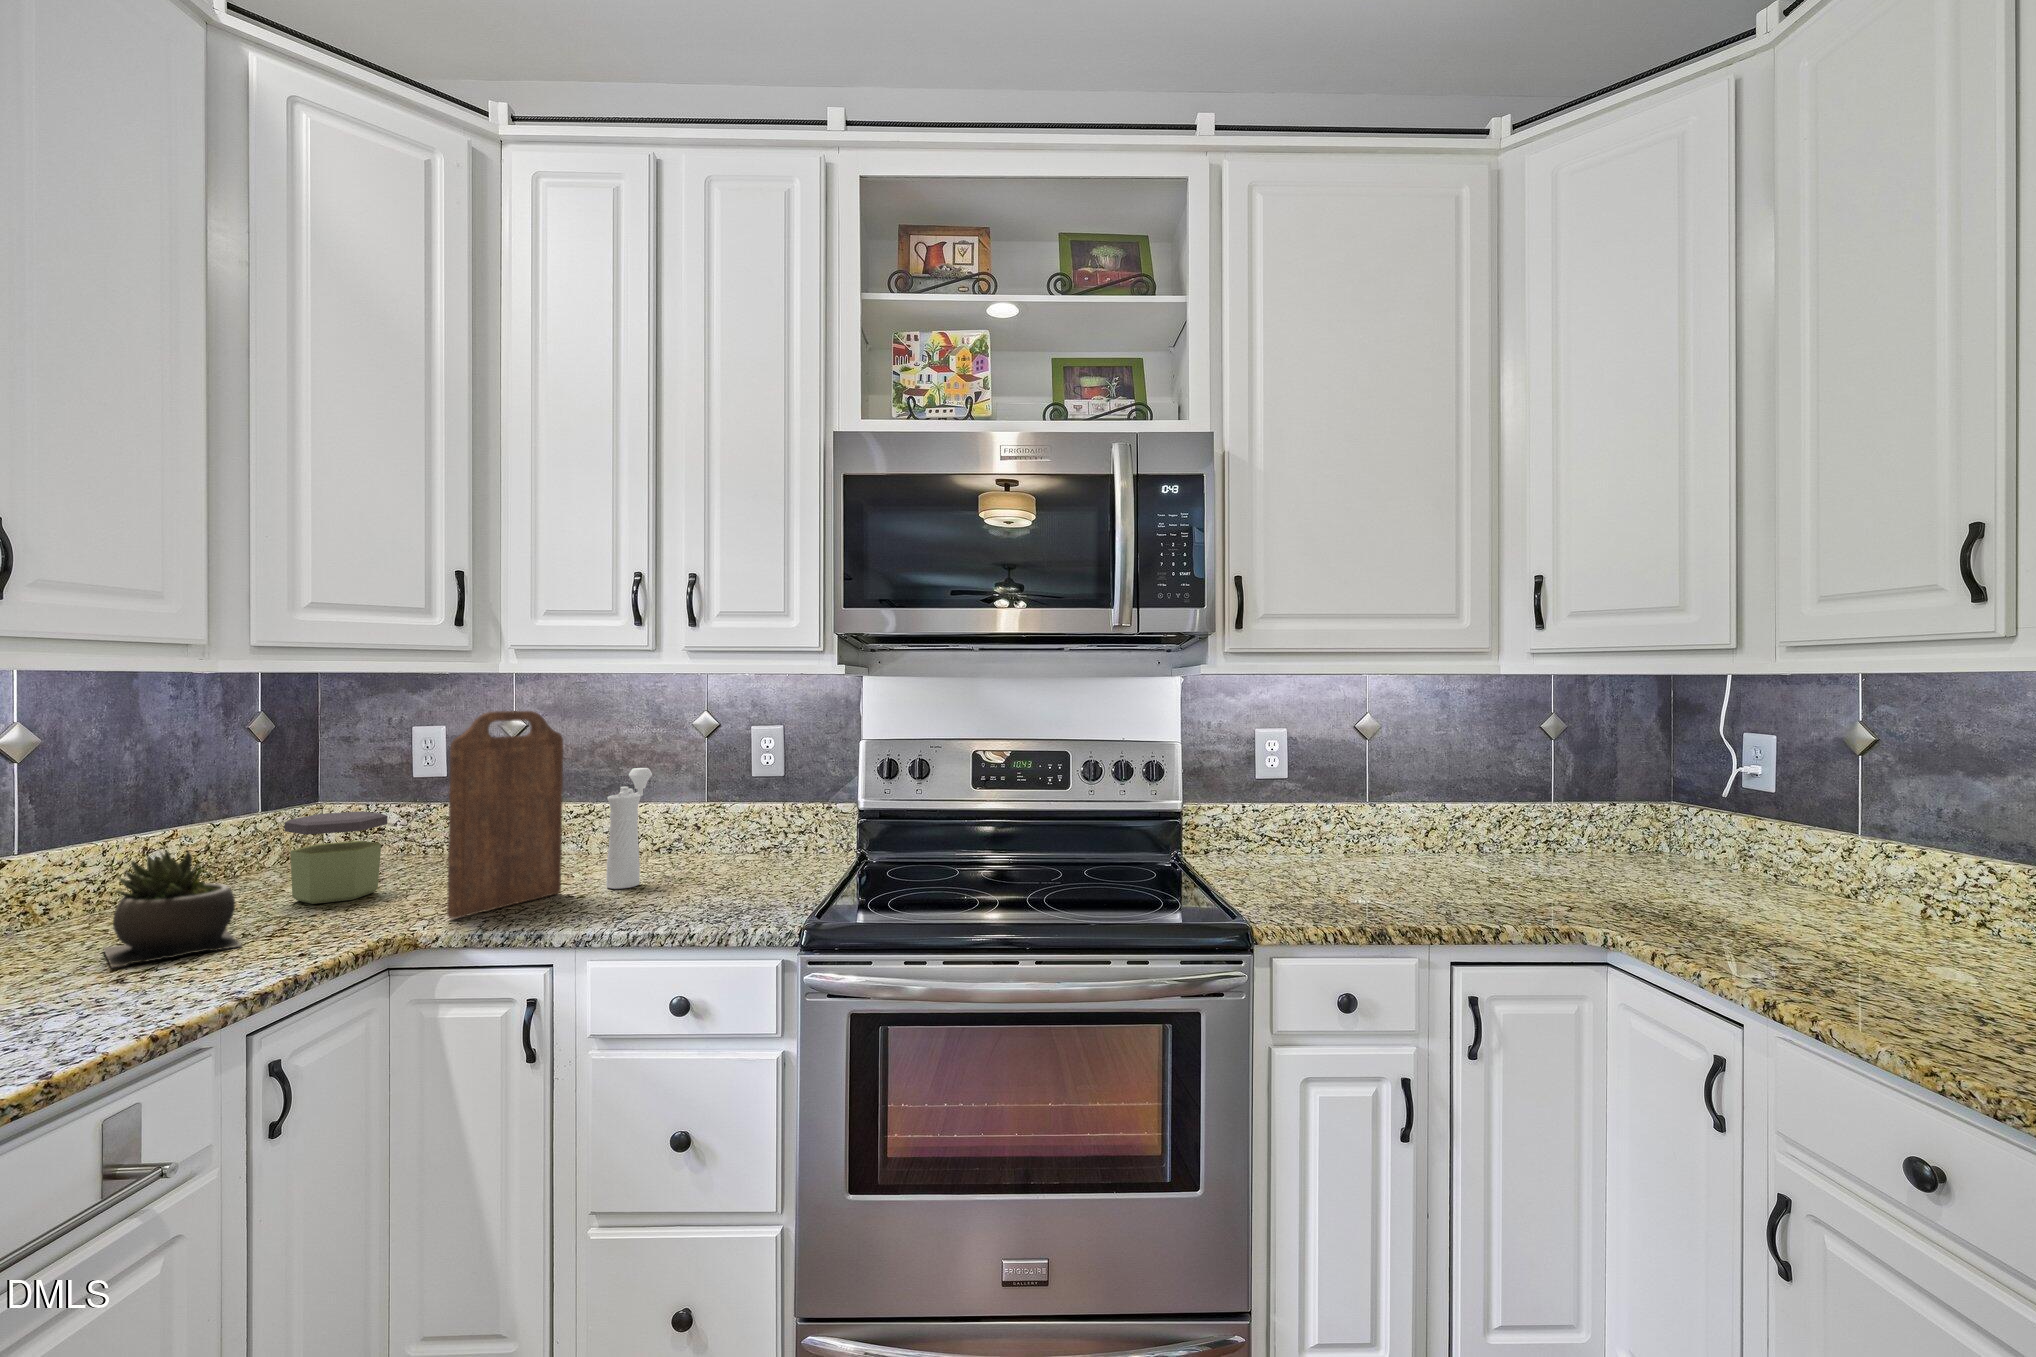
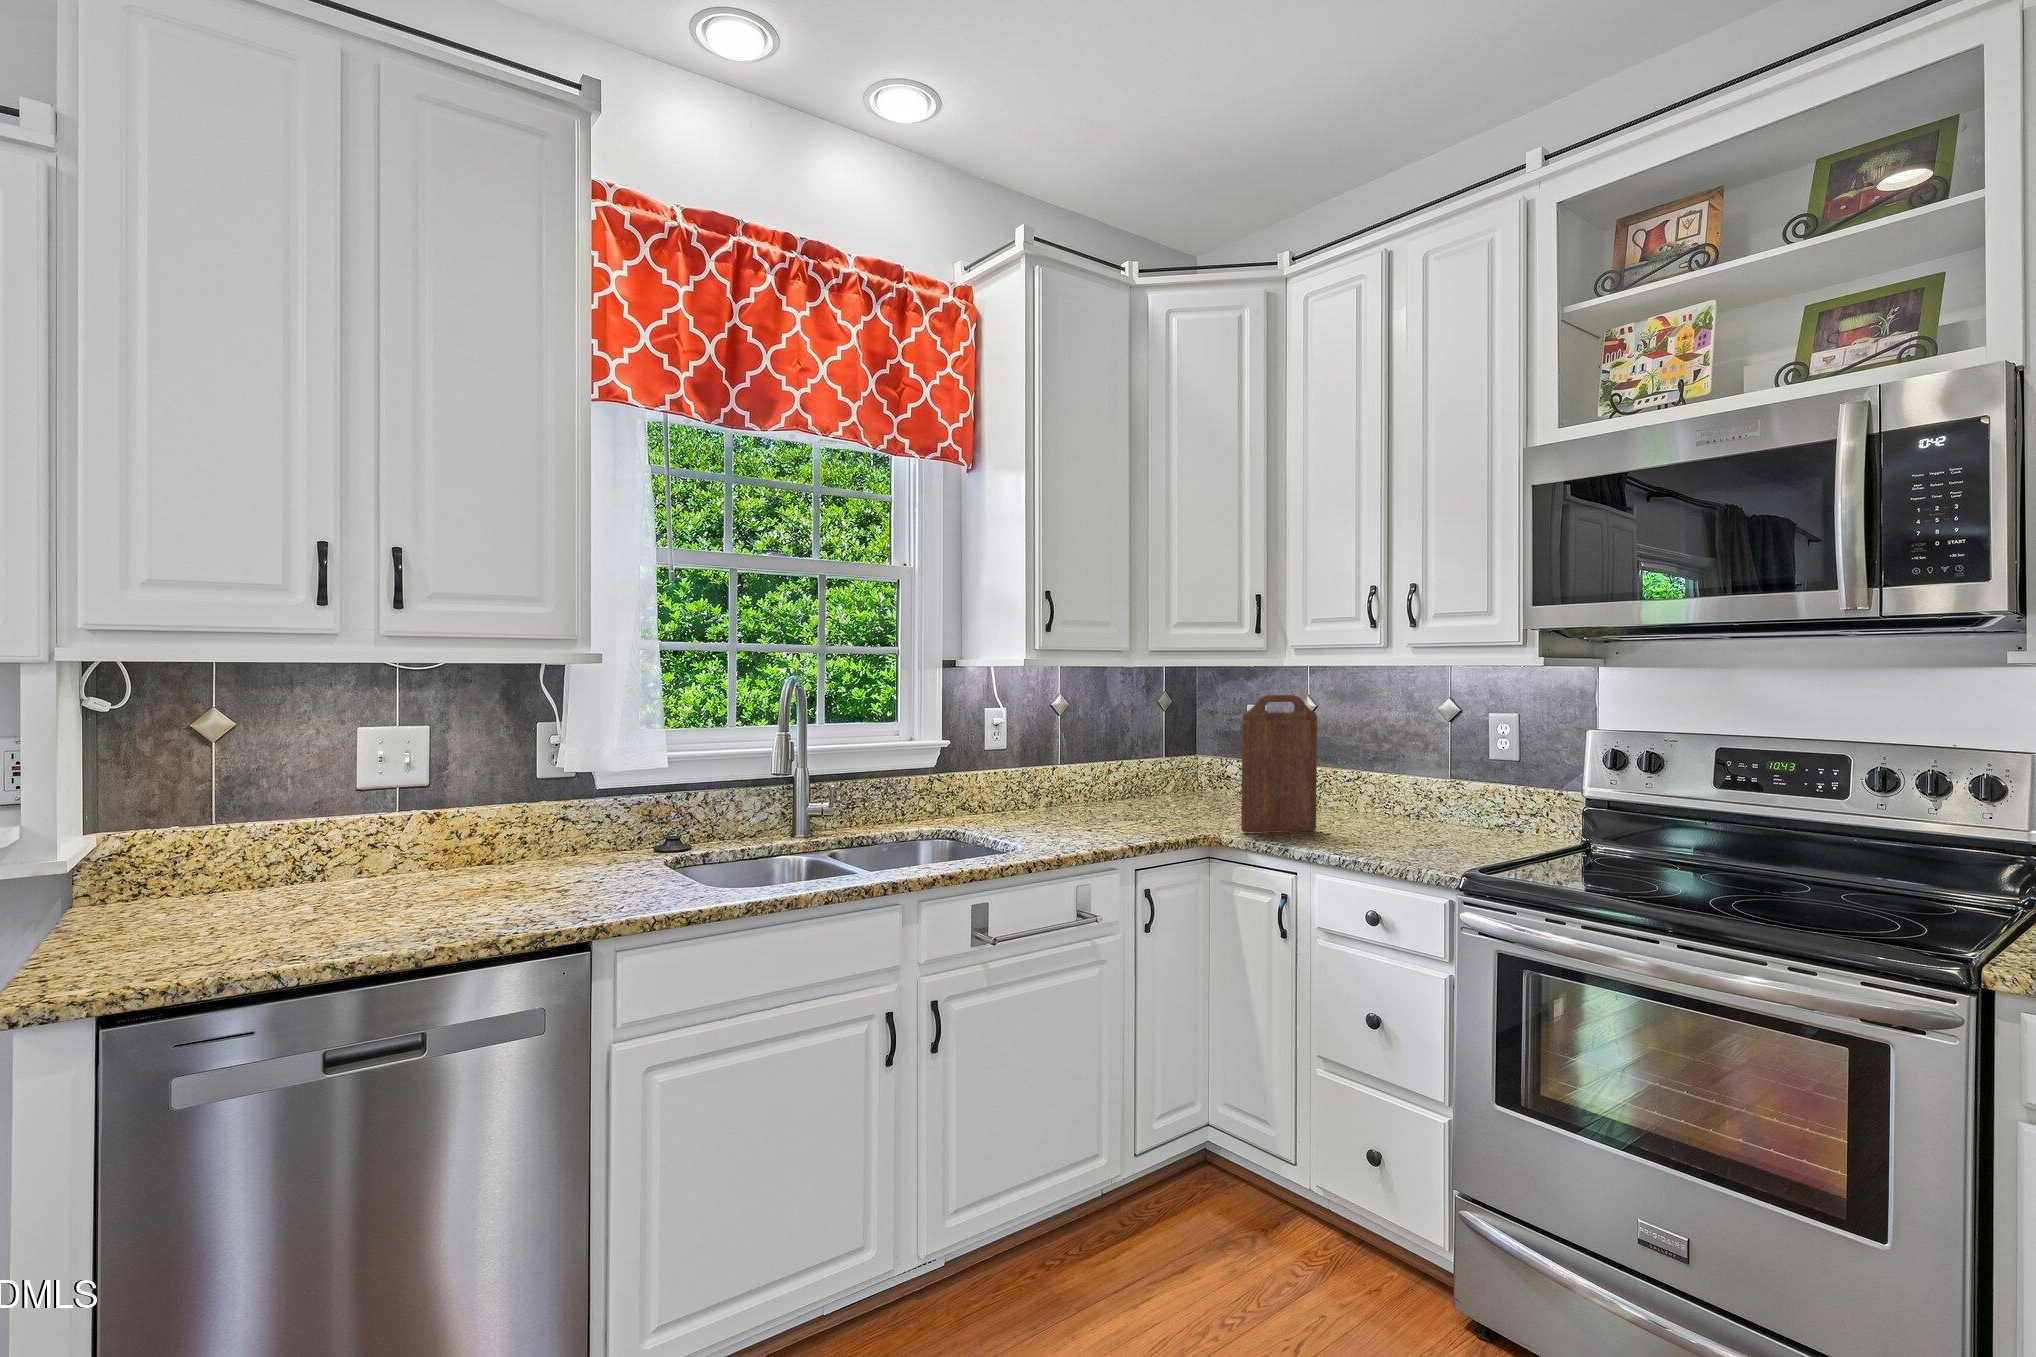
pepper mill: present [606,768,652,889] -> none [1348,743,1390,834]
jar: present [285,811,387,904] -> none [1167,759,1220,816]
succulent plant: present [104,850,240,967] -> none [1089,768,1142,827]

